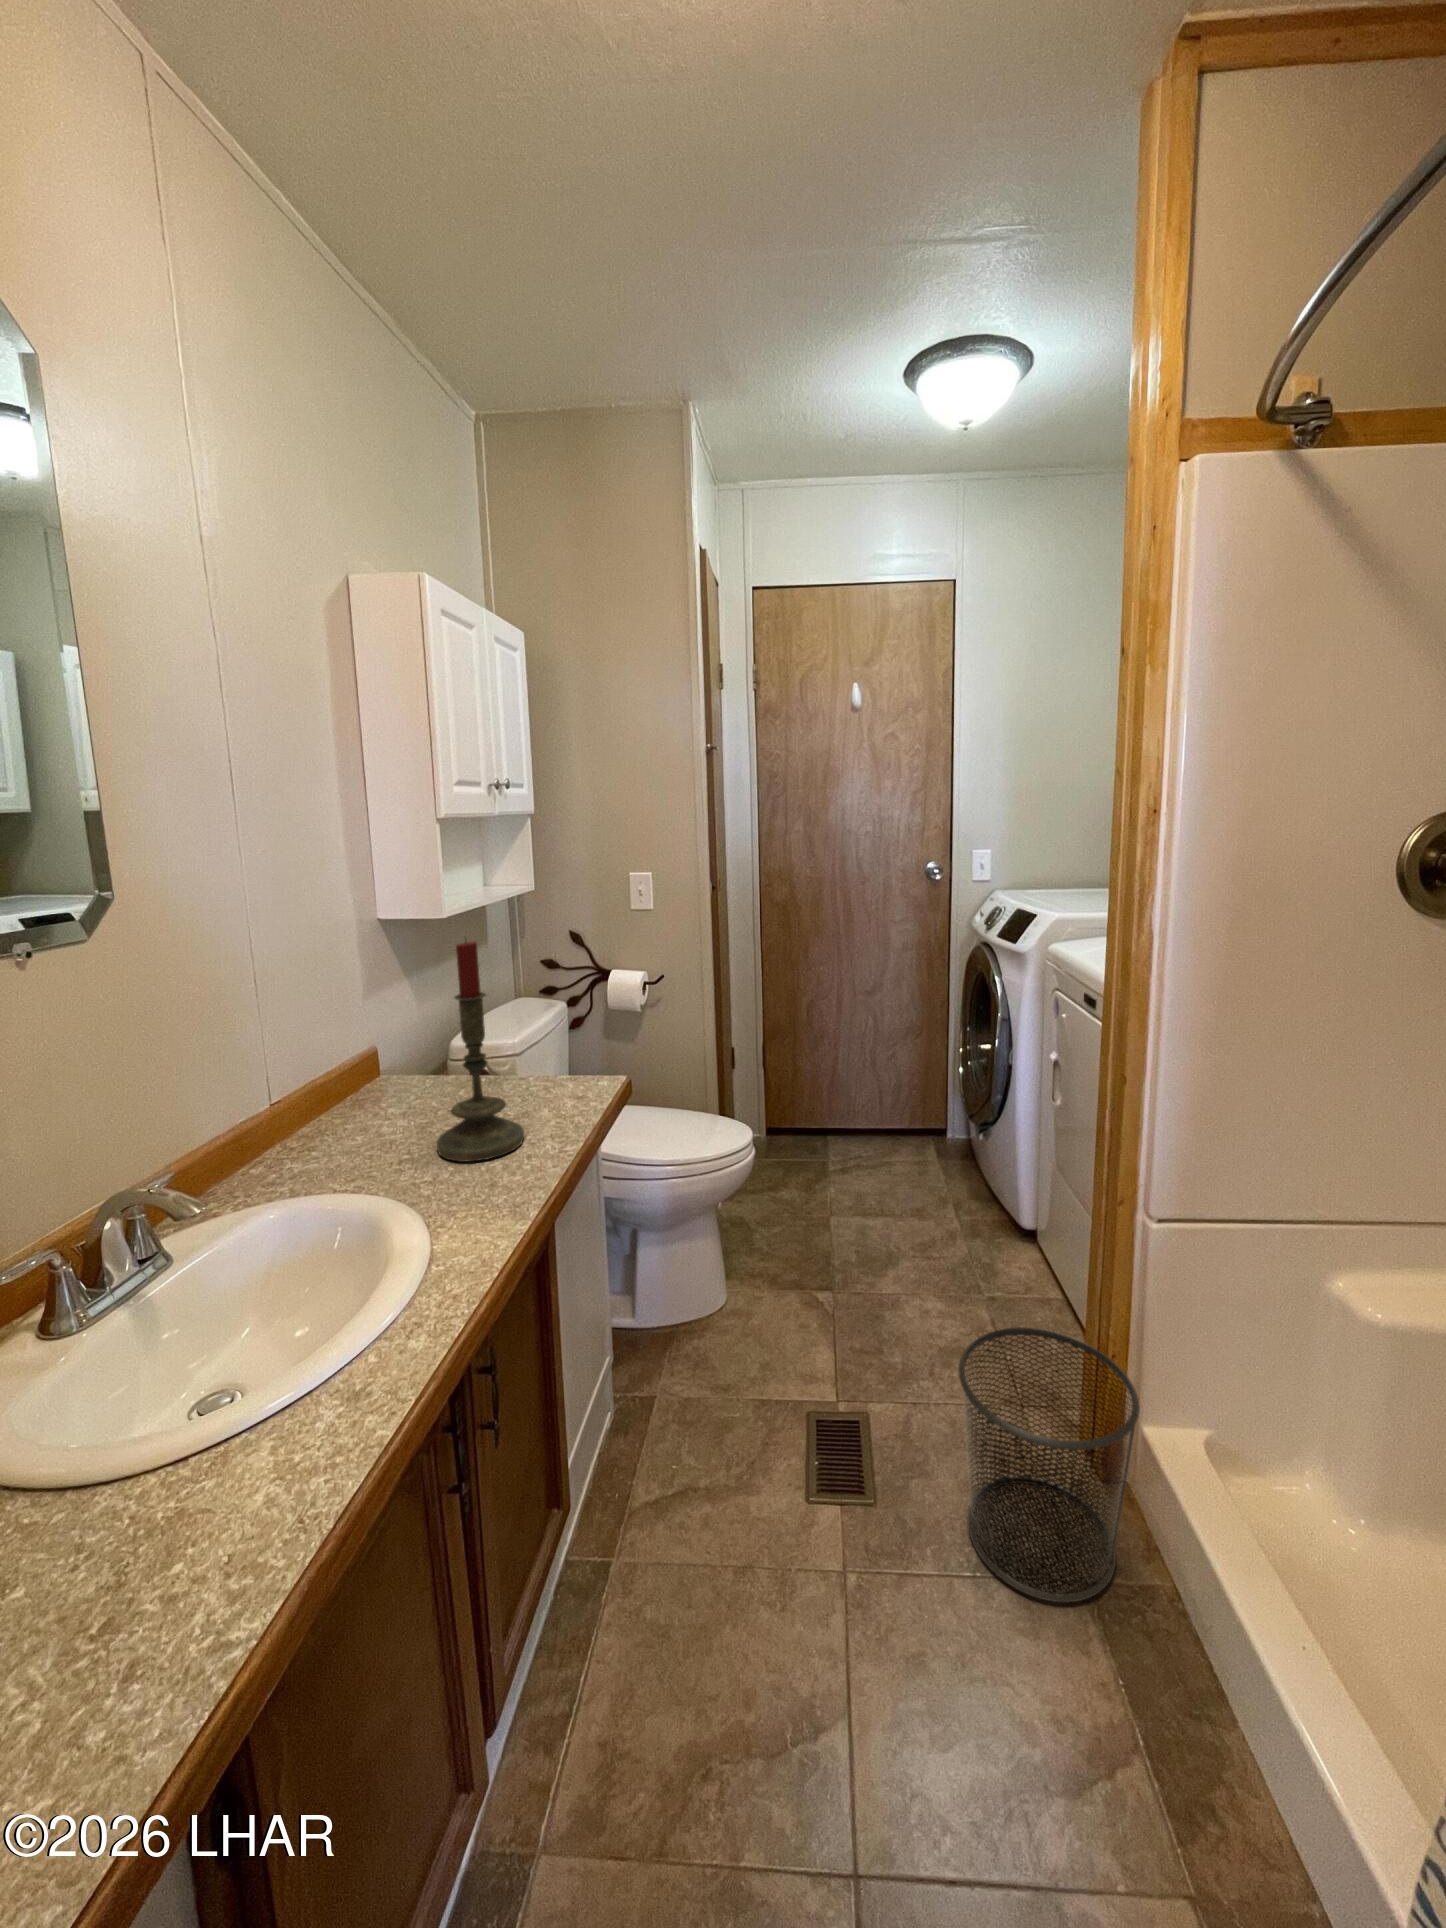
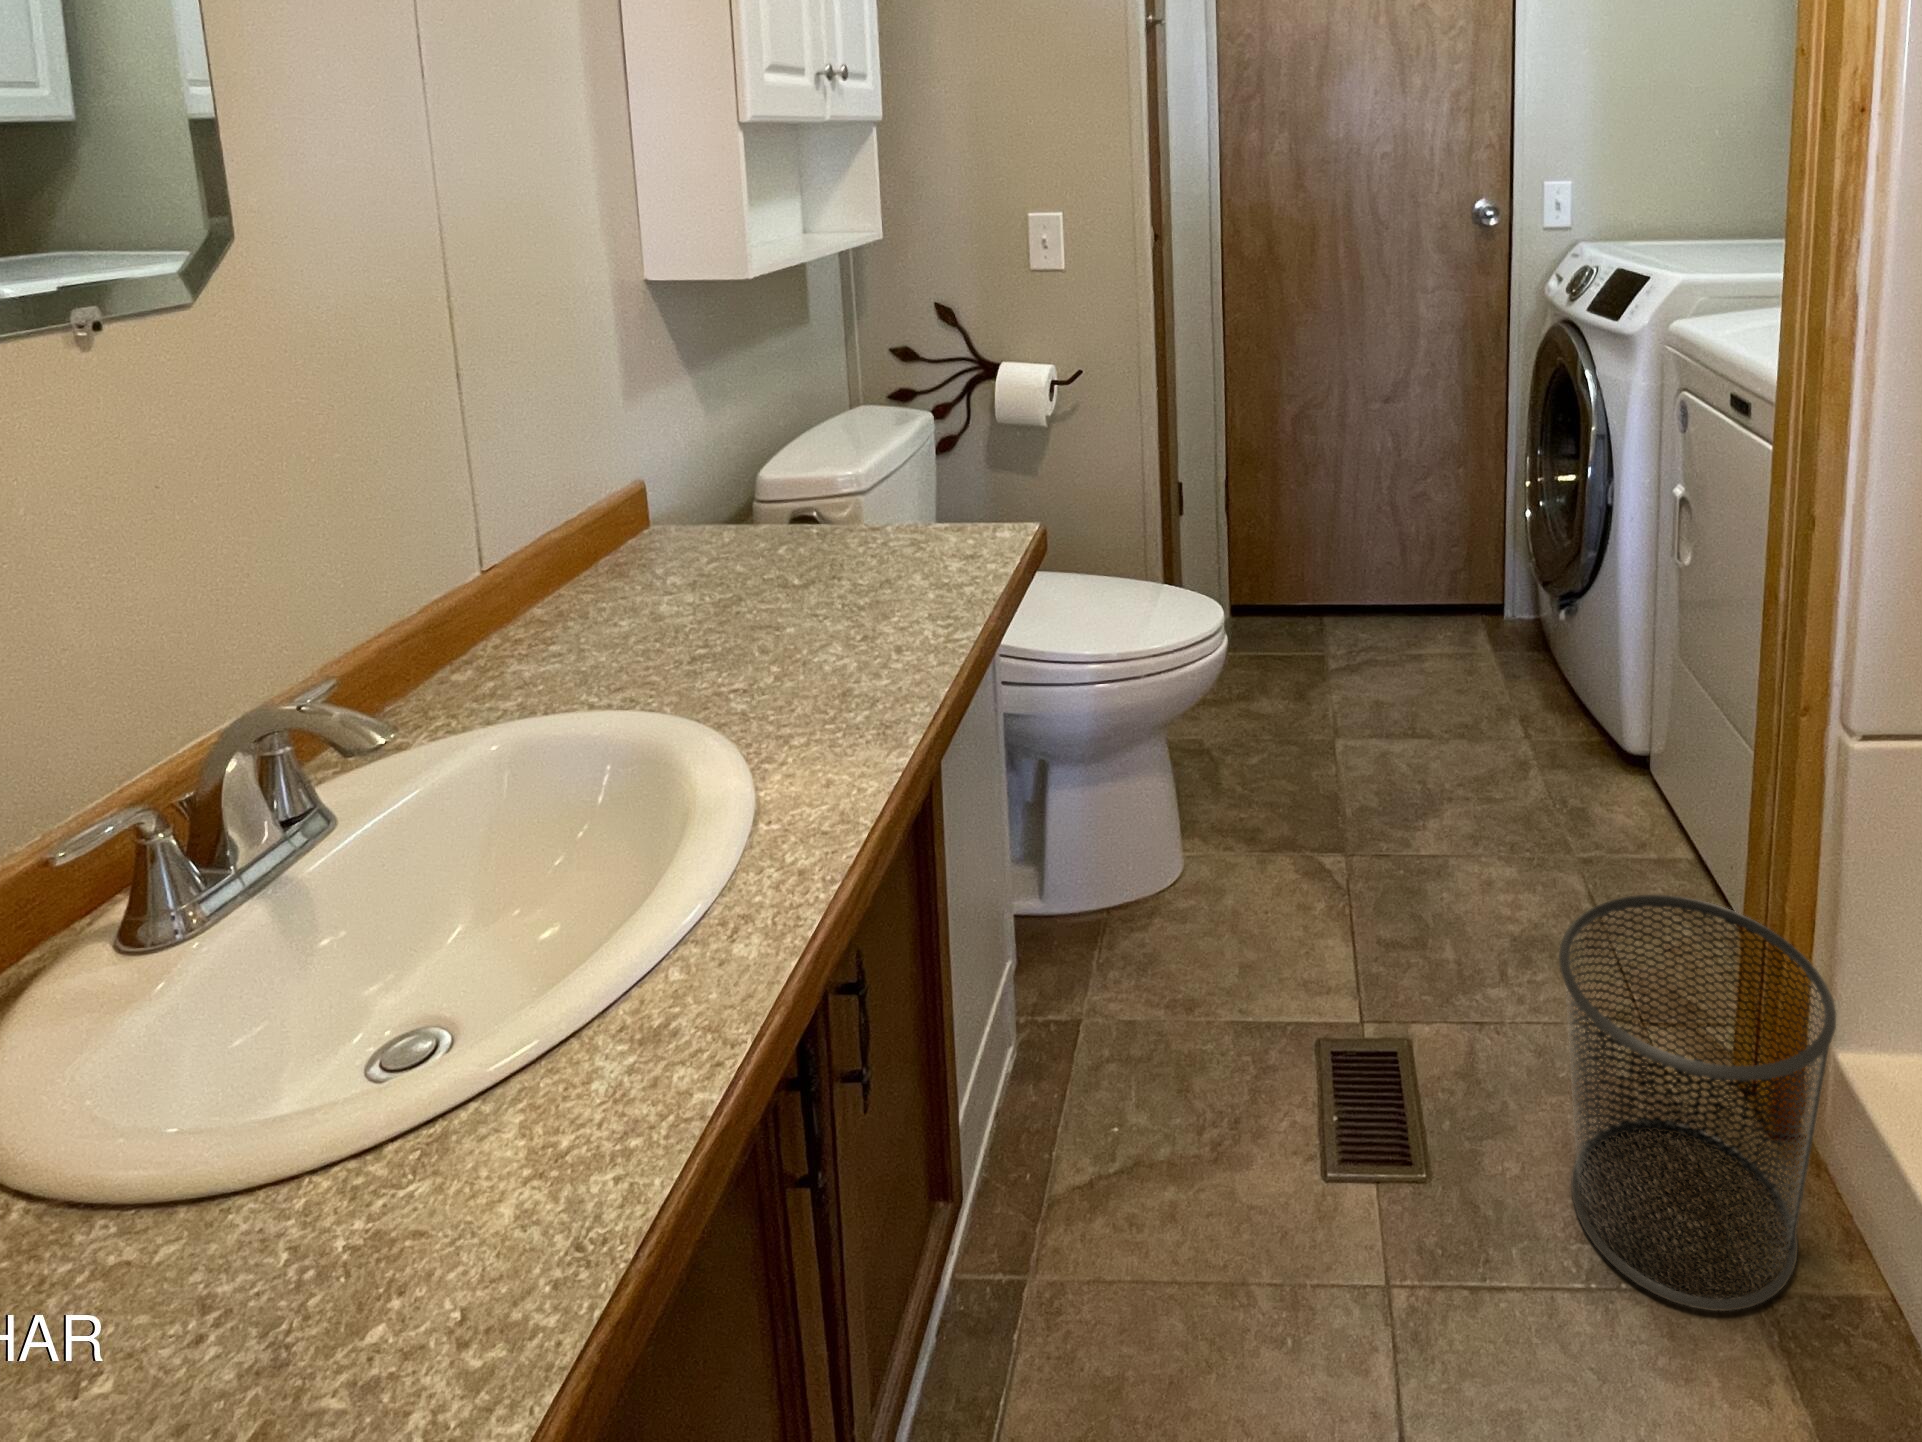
candle: present [437,942,524,1162] -> none [758,300,895,654]

